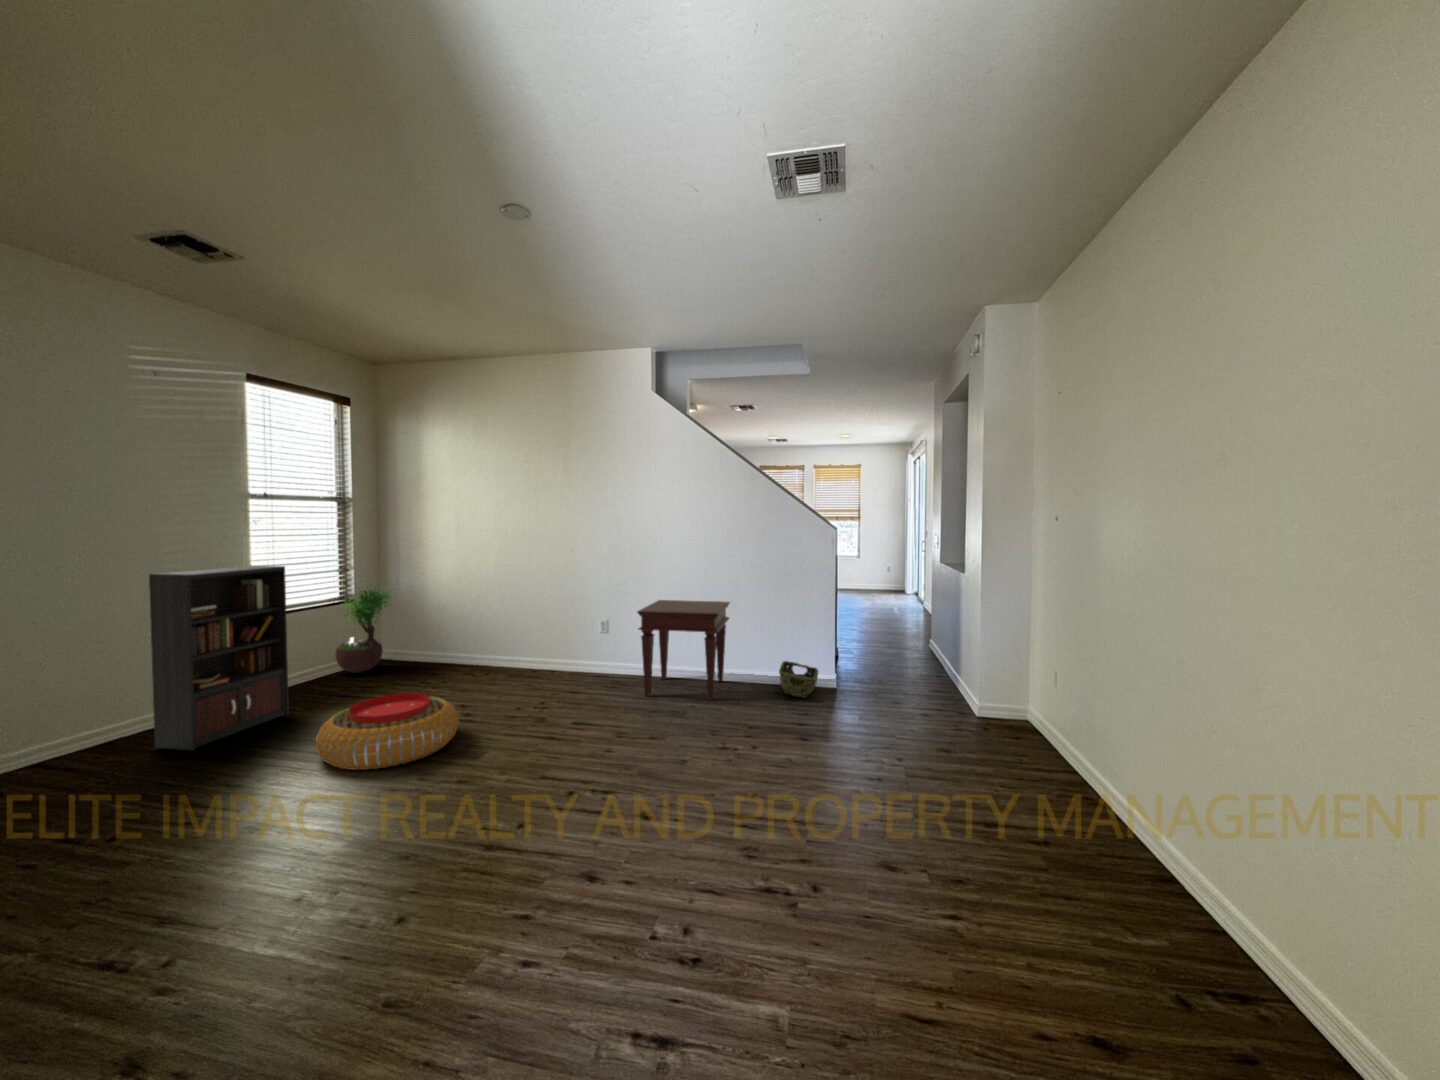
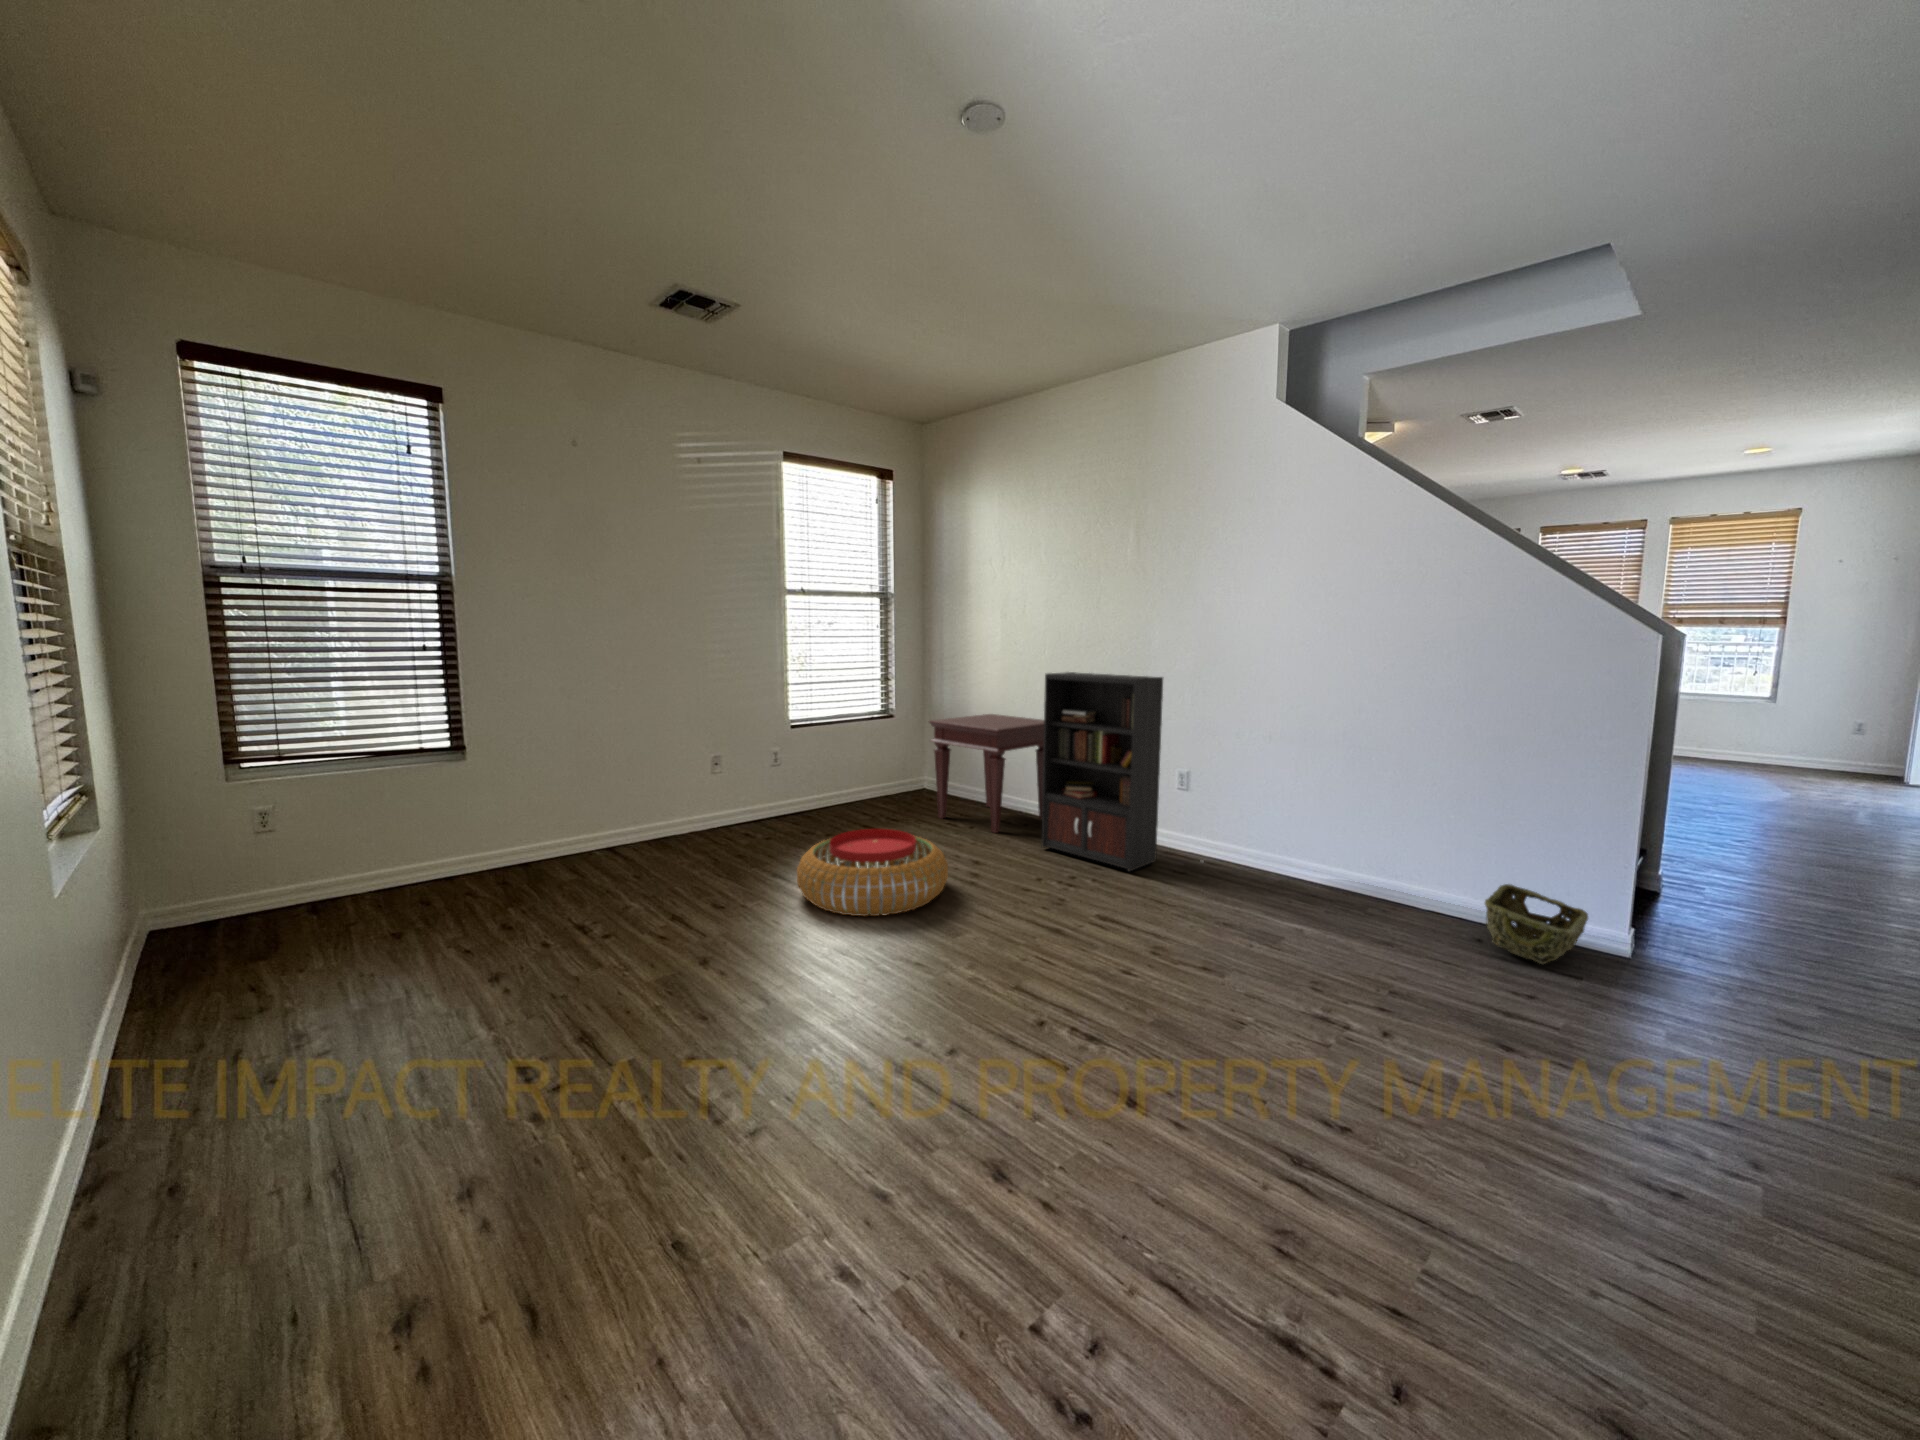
bookcase: present [149,566,289,750] -> present [1042,672,1204,871]
potted tree: present [335,585,392,673] -> none [871,691,933,797]
side table: present [637,600,730,700] -> present [929,714,1044,833]

